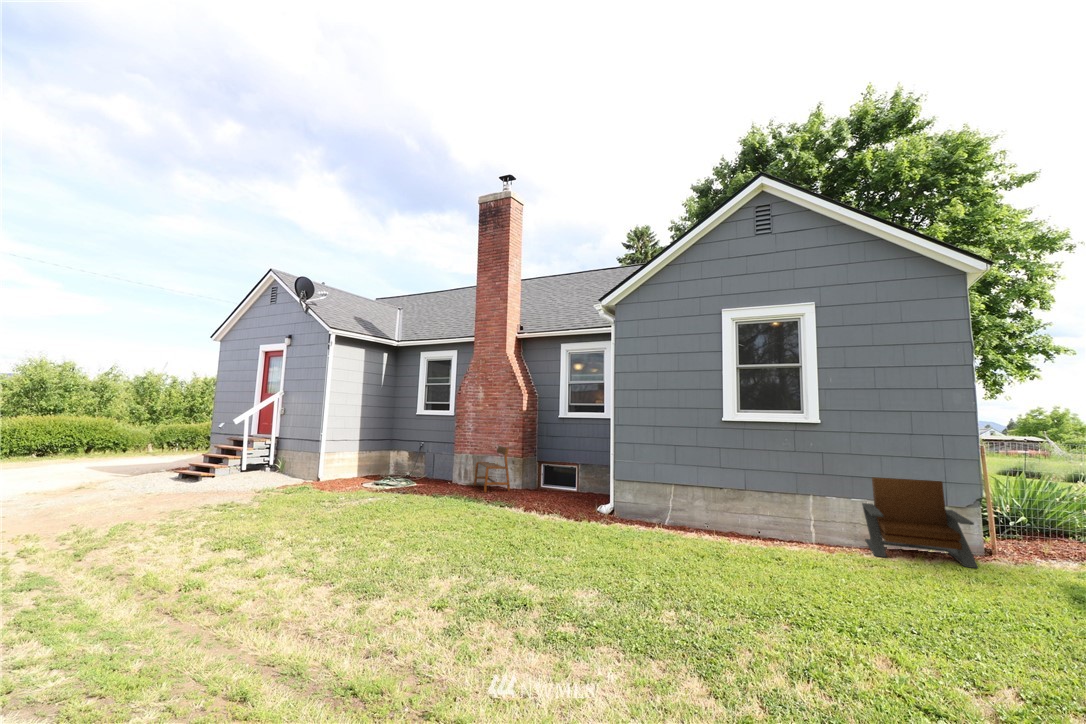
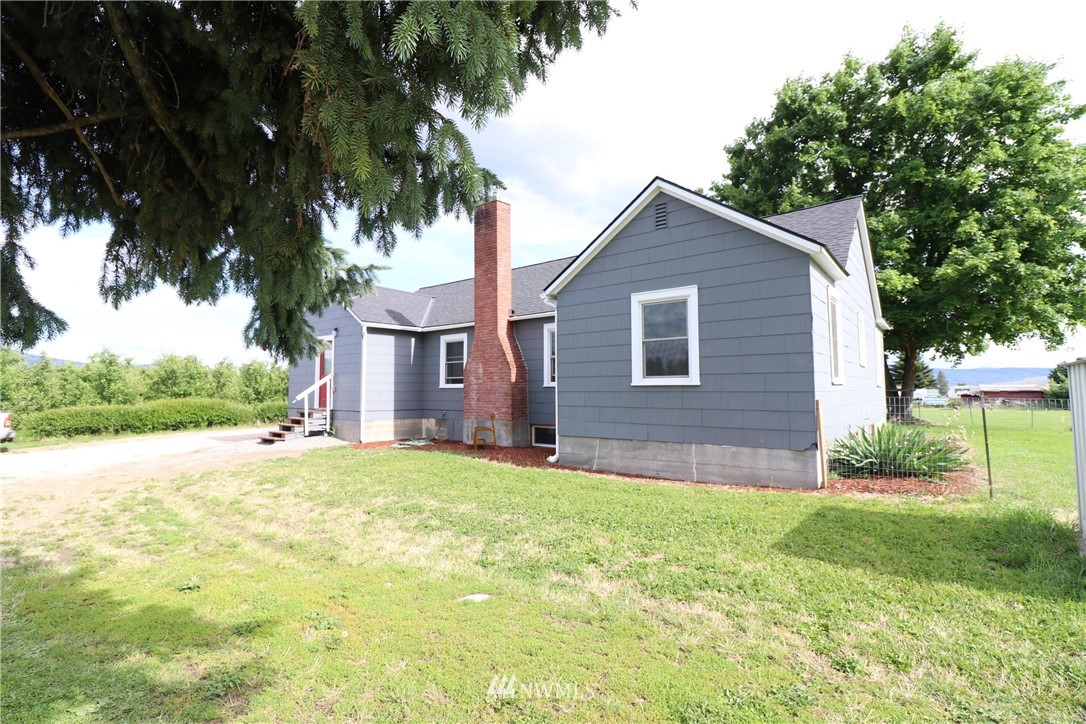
lounge chair: present [862,477,978,568] -> none [707,428,787,494]

